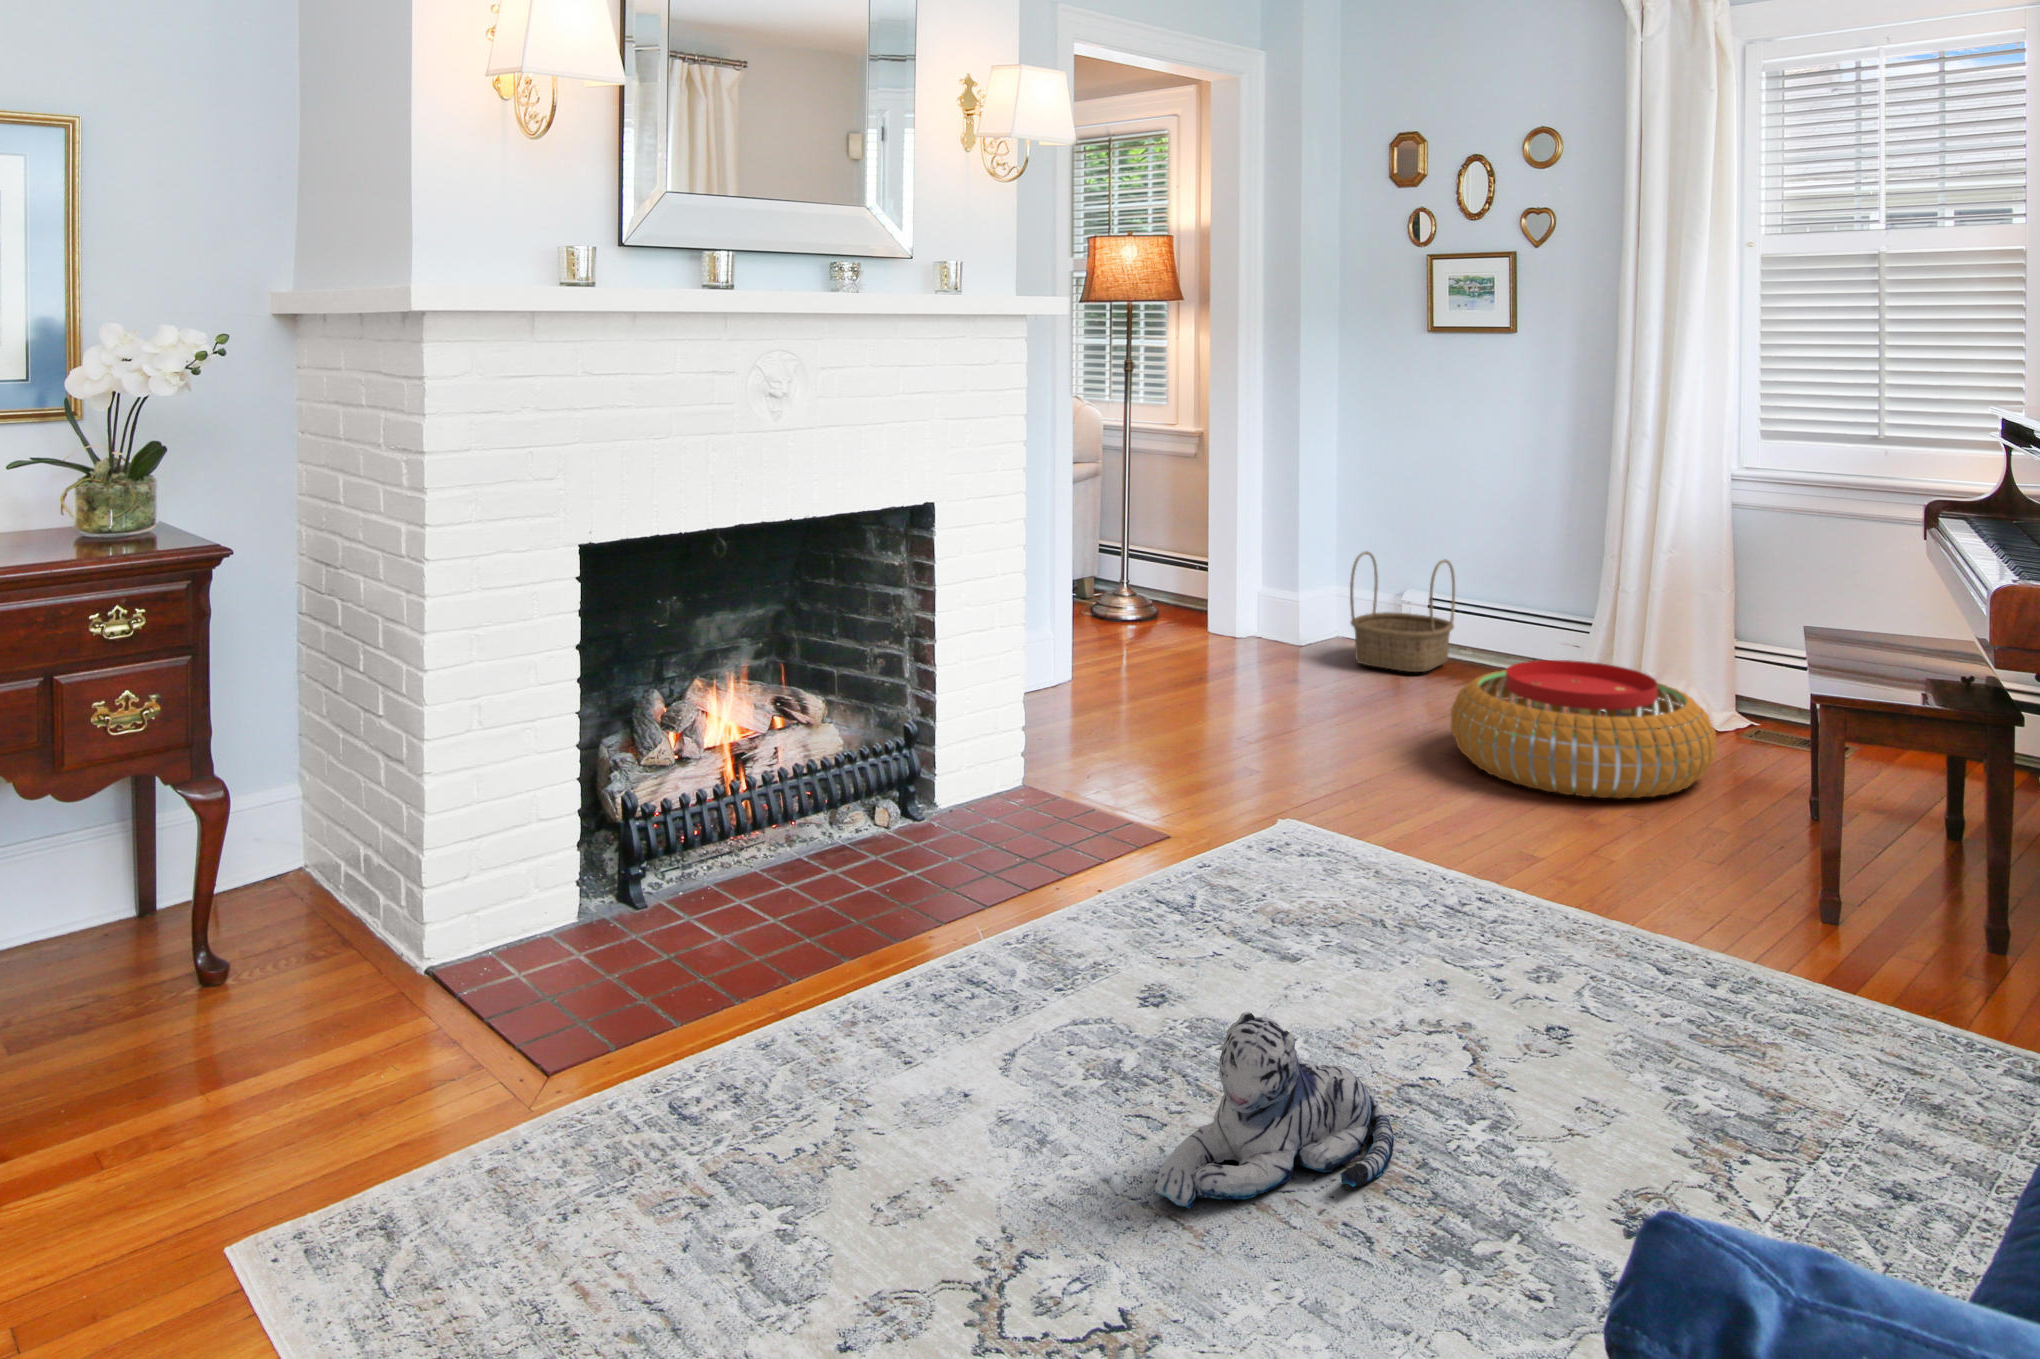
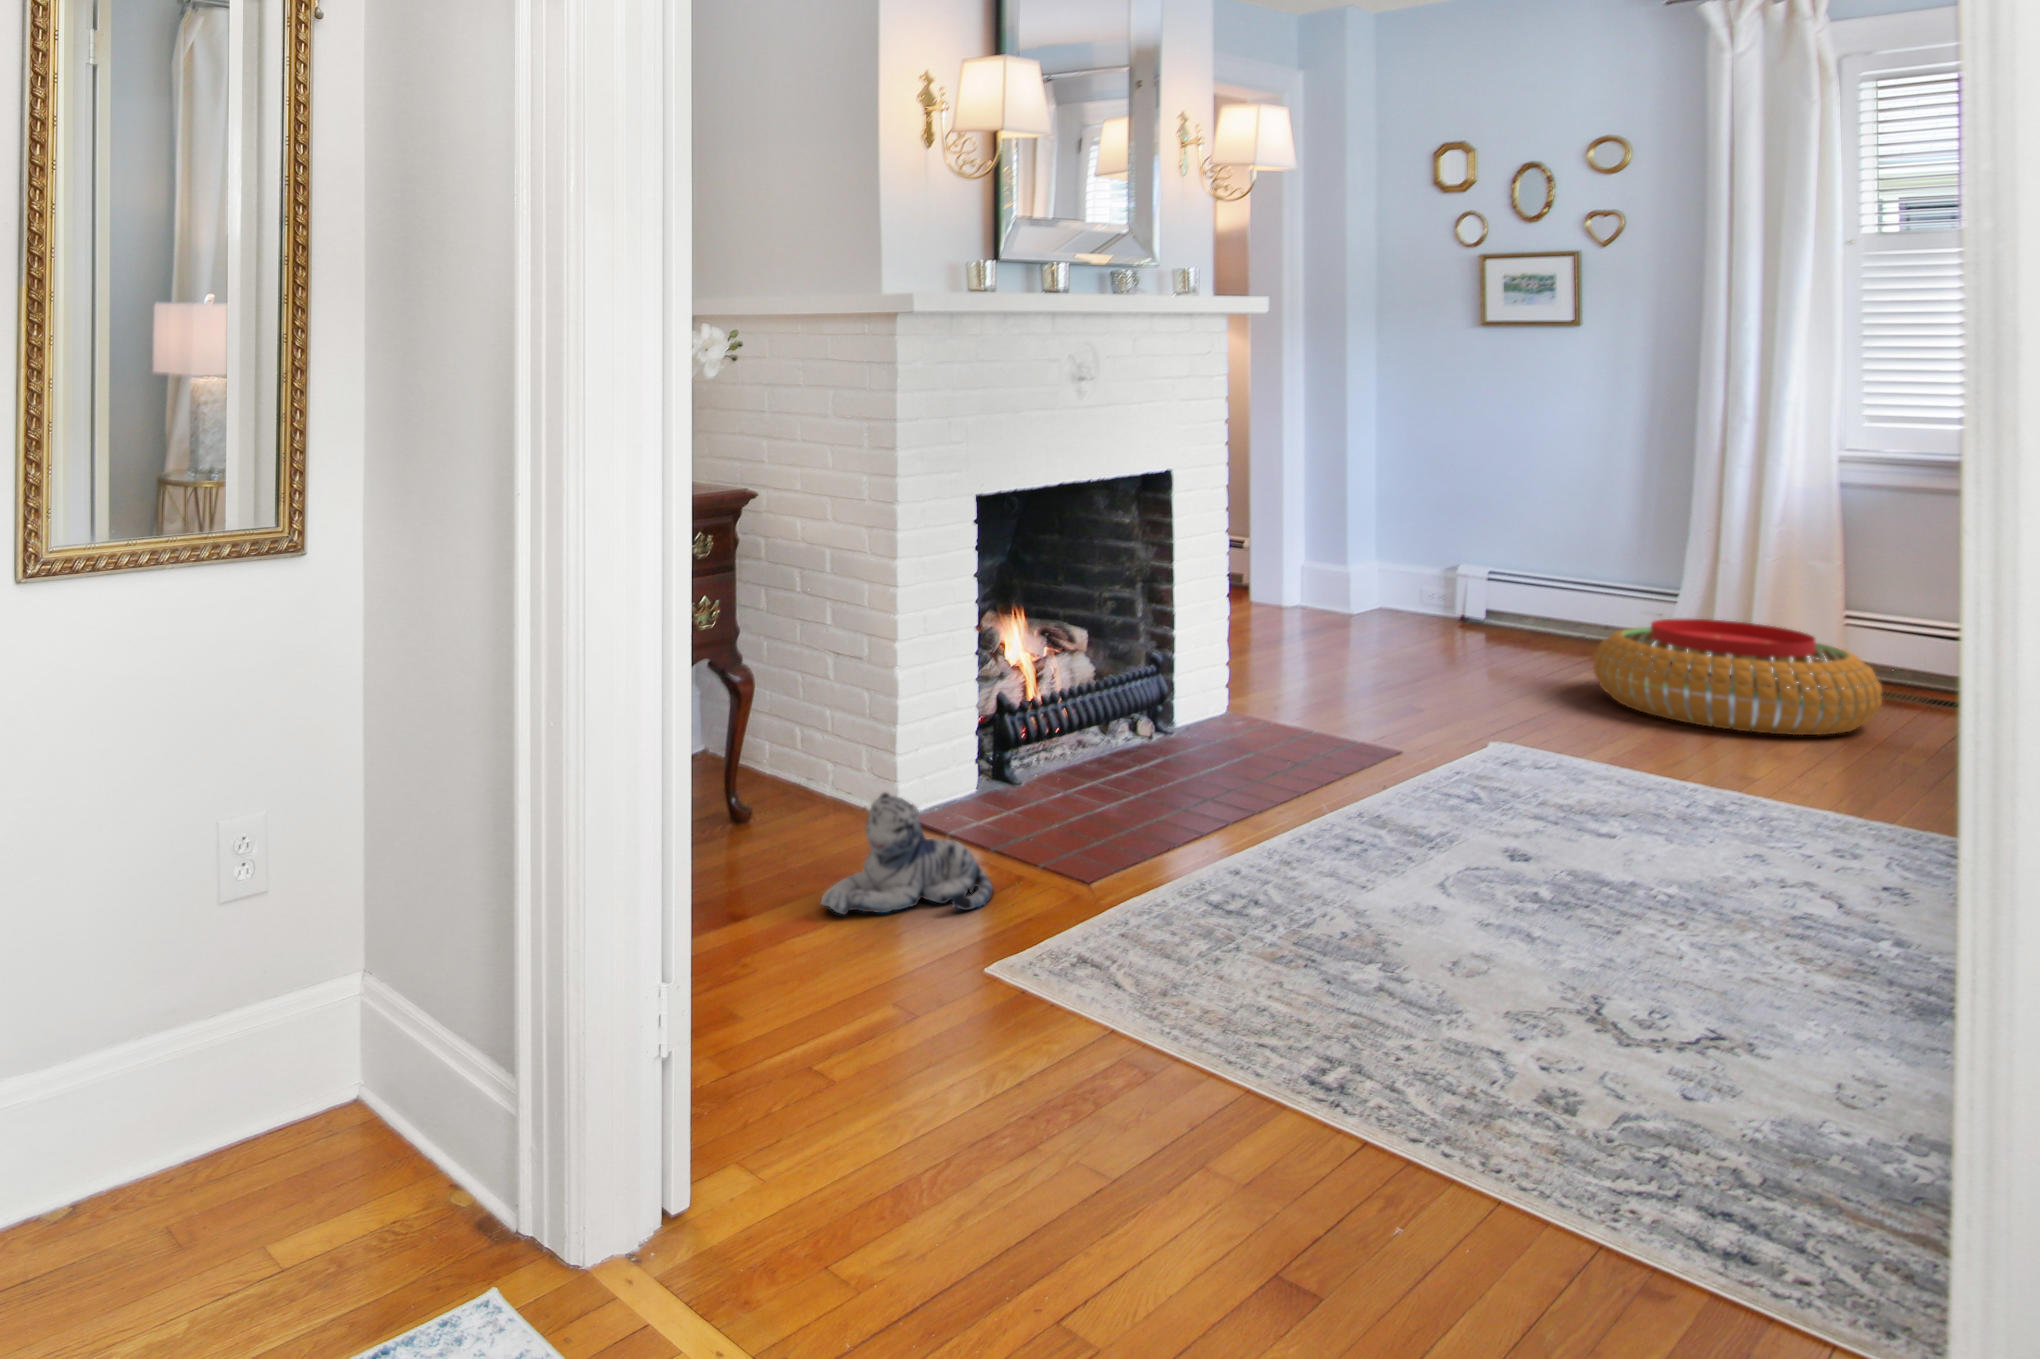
basket: present [1350,552,1455,672] -> none [1415,529,1522,638]
plush toy: present [1155,1012,1394,1208] -> present [821,792,993,914]

